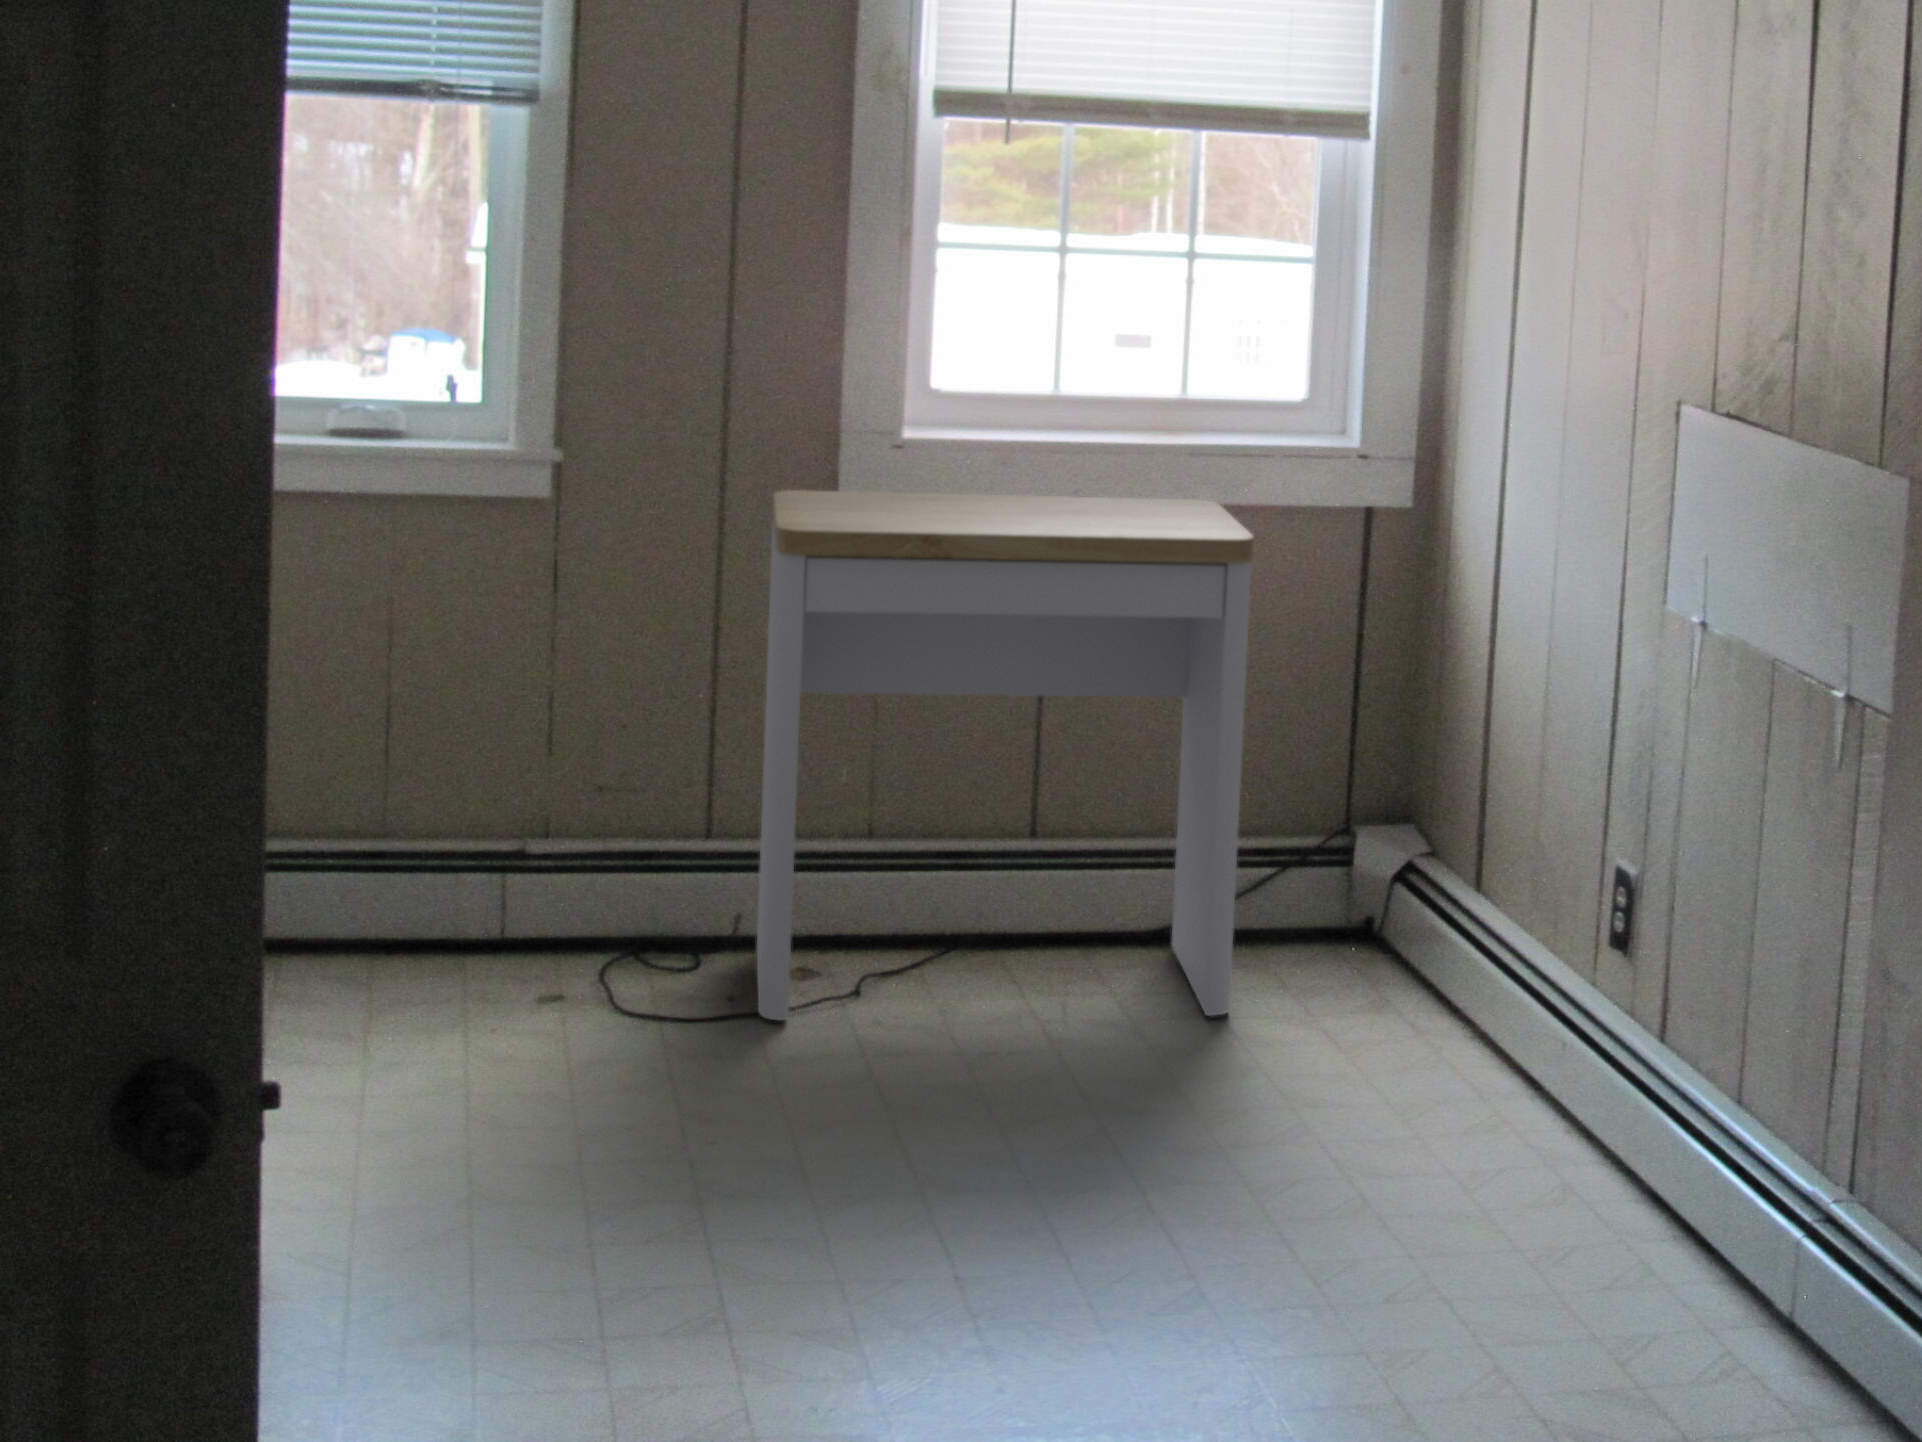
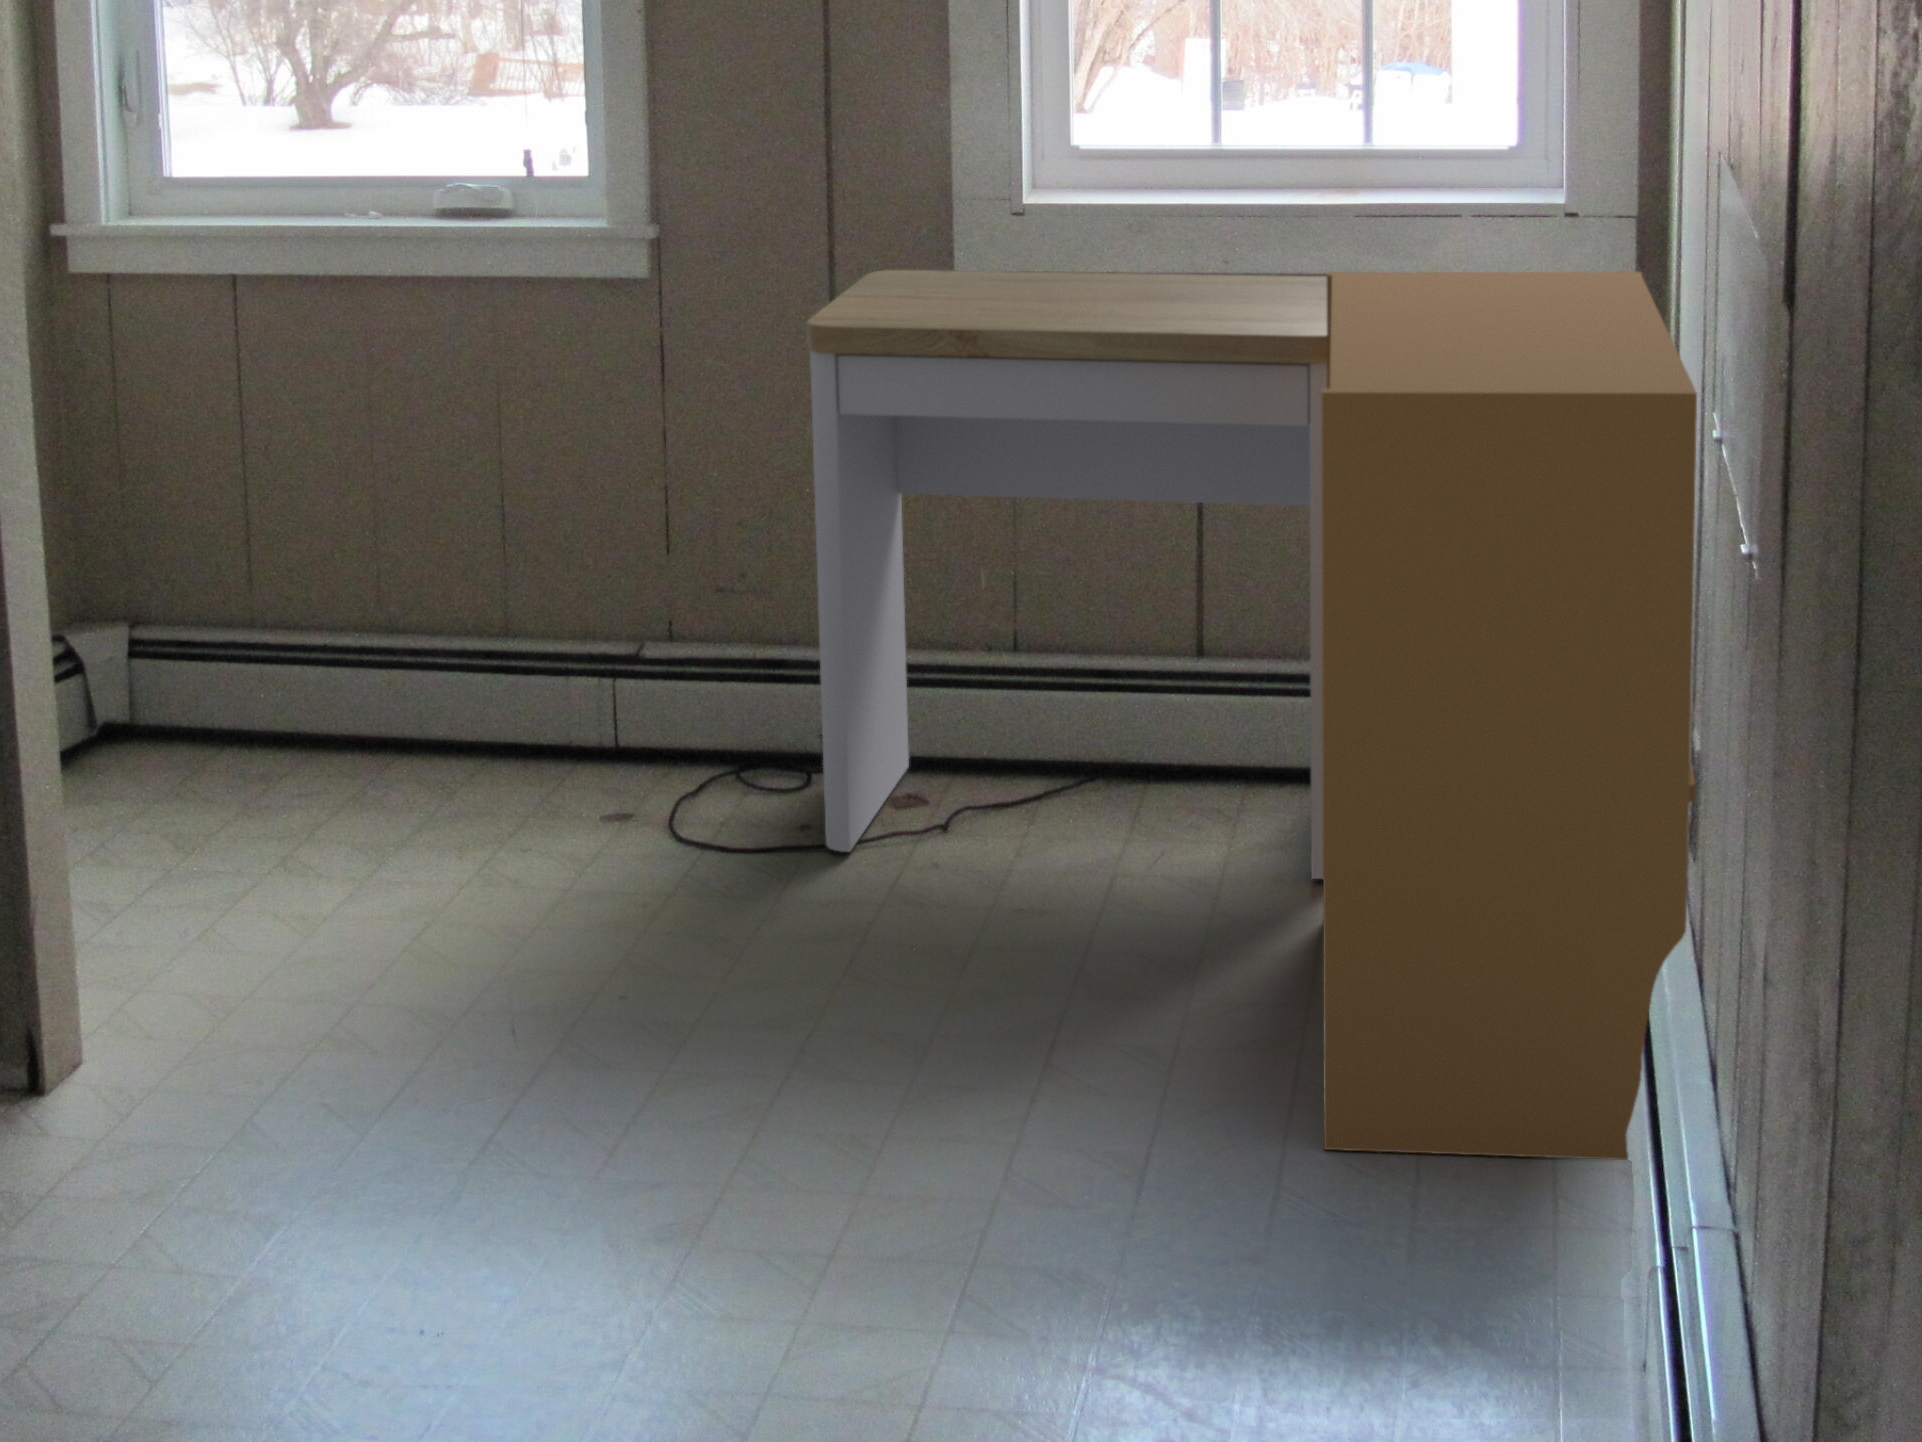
bookshelf: none [1240,483,1697,1220] -> present [1322,272,1697,1160]

